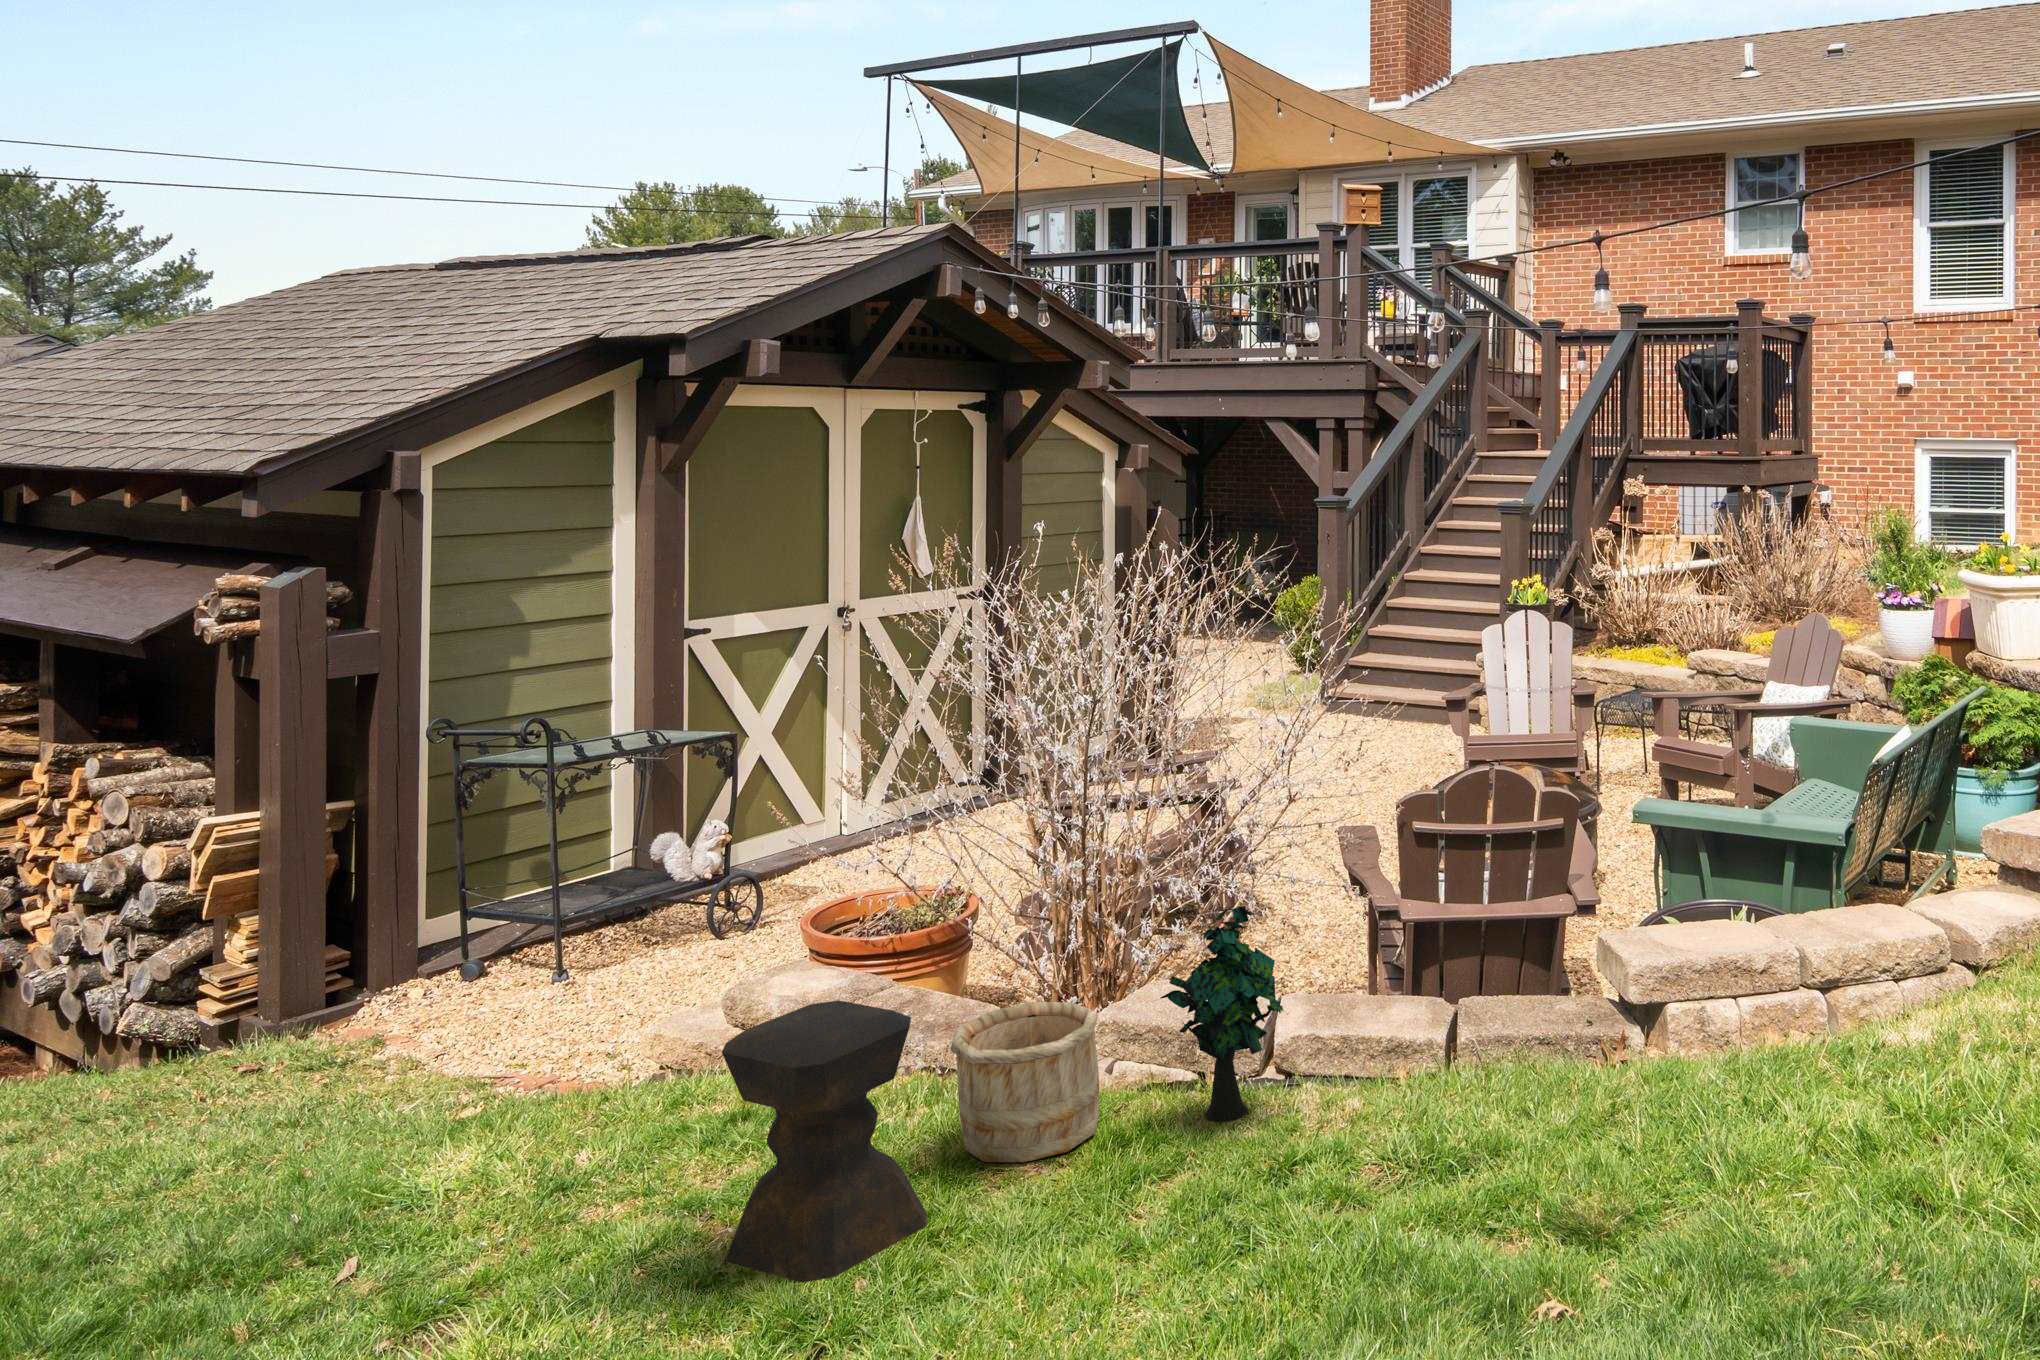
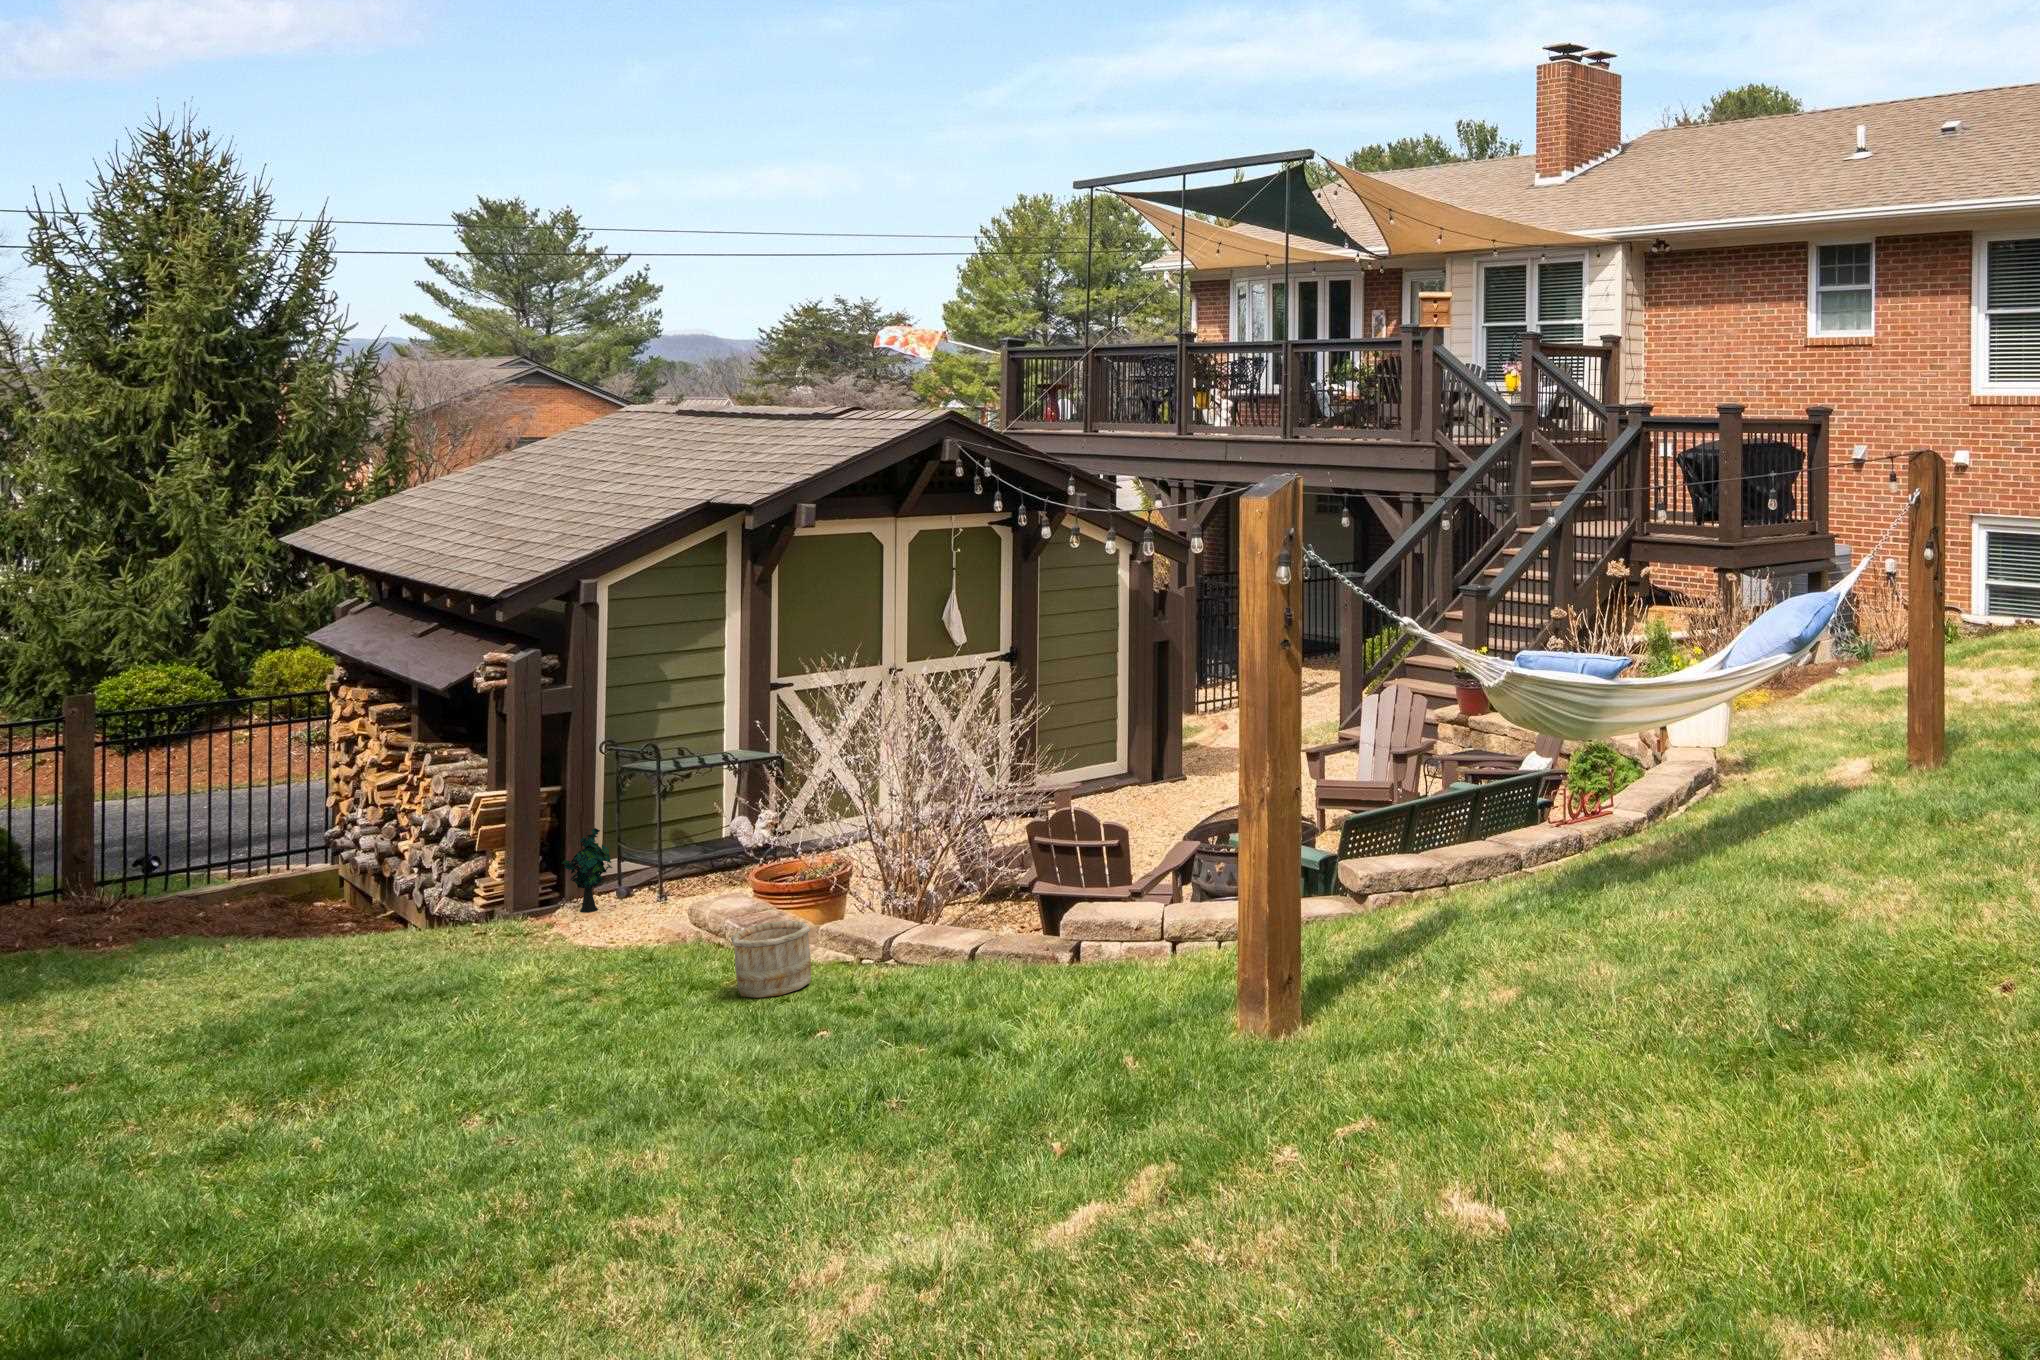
decorative plant: present [1160,906,1284,1121] -> present [562,828,612,913]
stool: present [722,1001,927,1282] -> none [598,907,695,1032]

